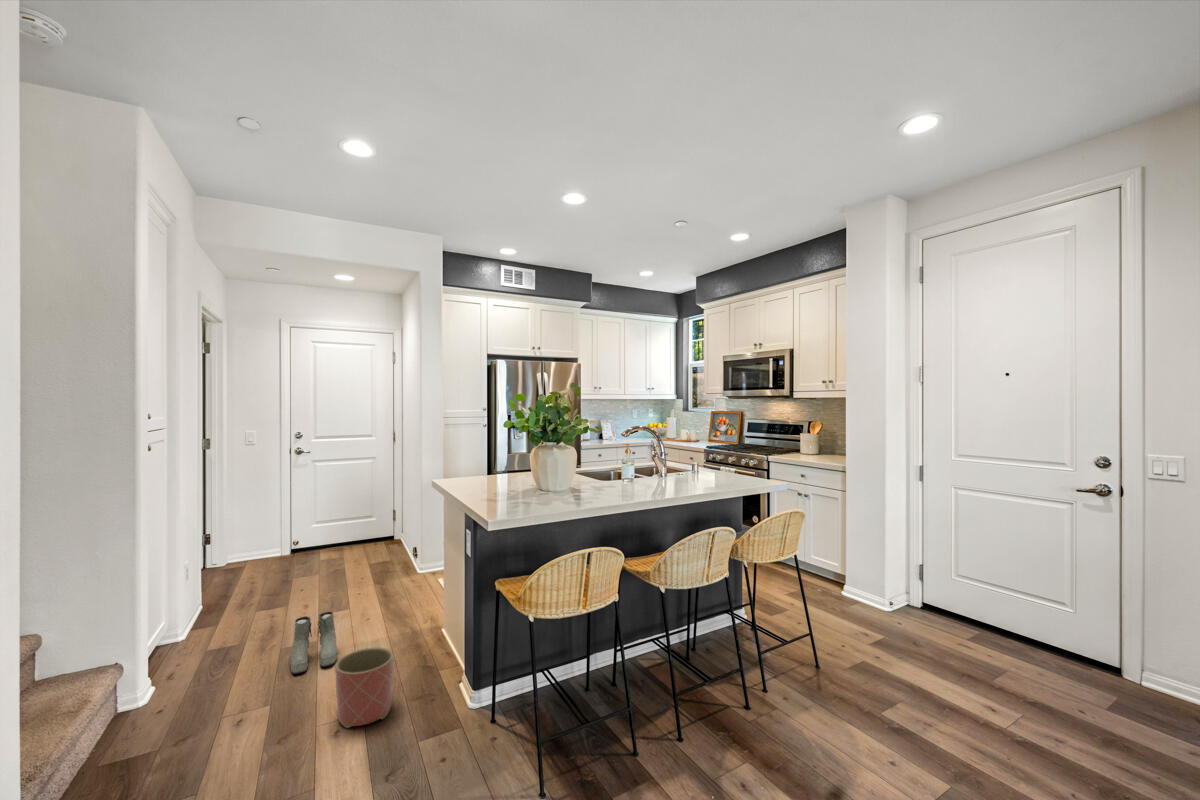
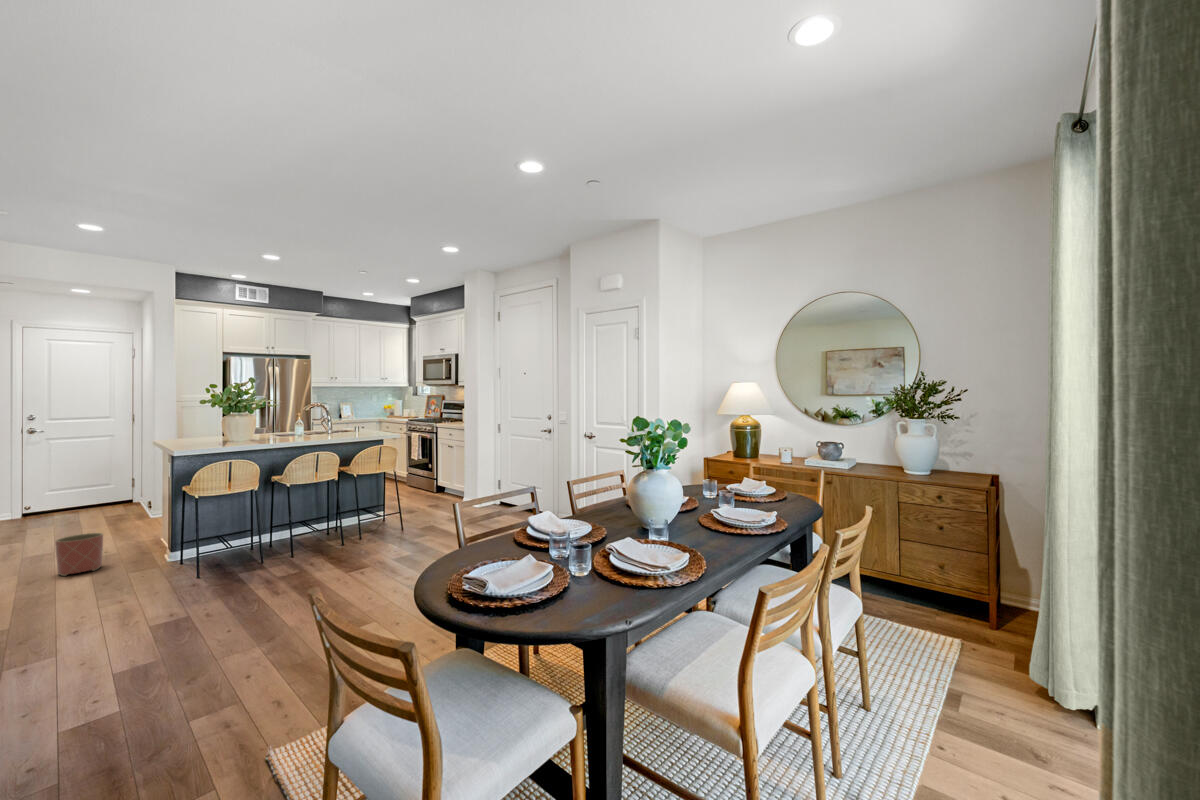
boots: present [291,612,337,674] -> none [19,526,62,564]

